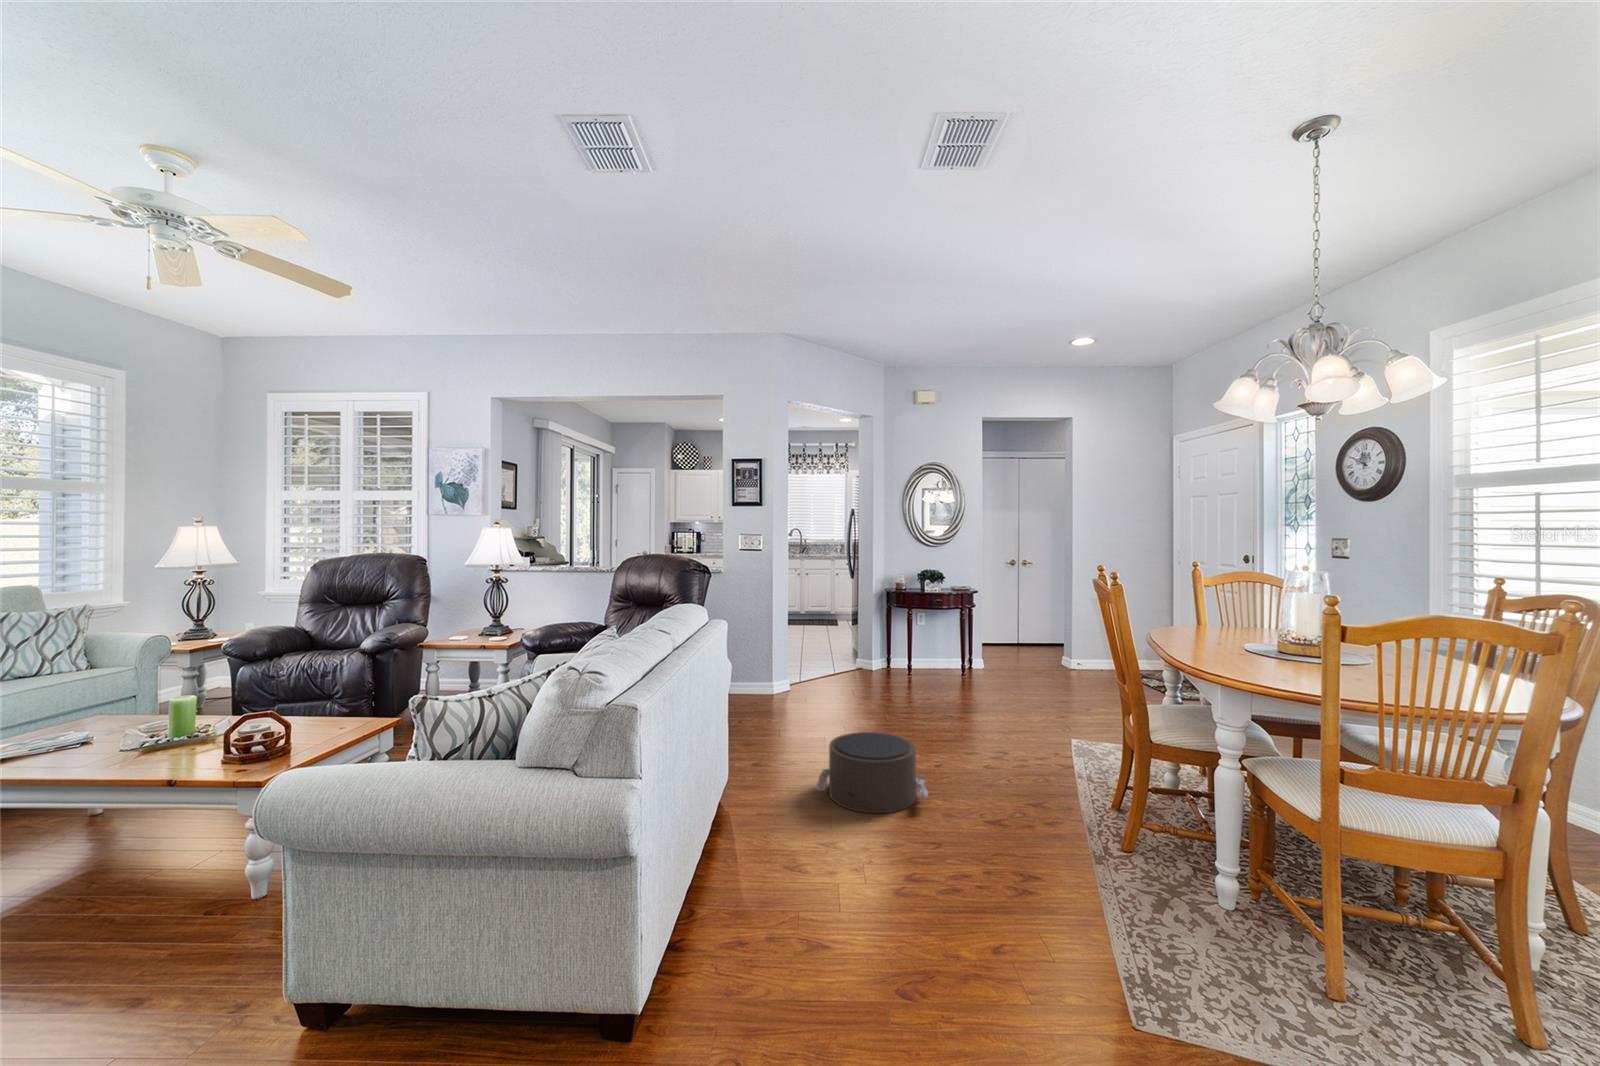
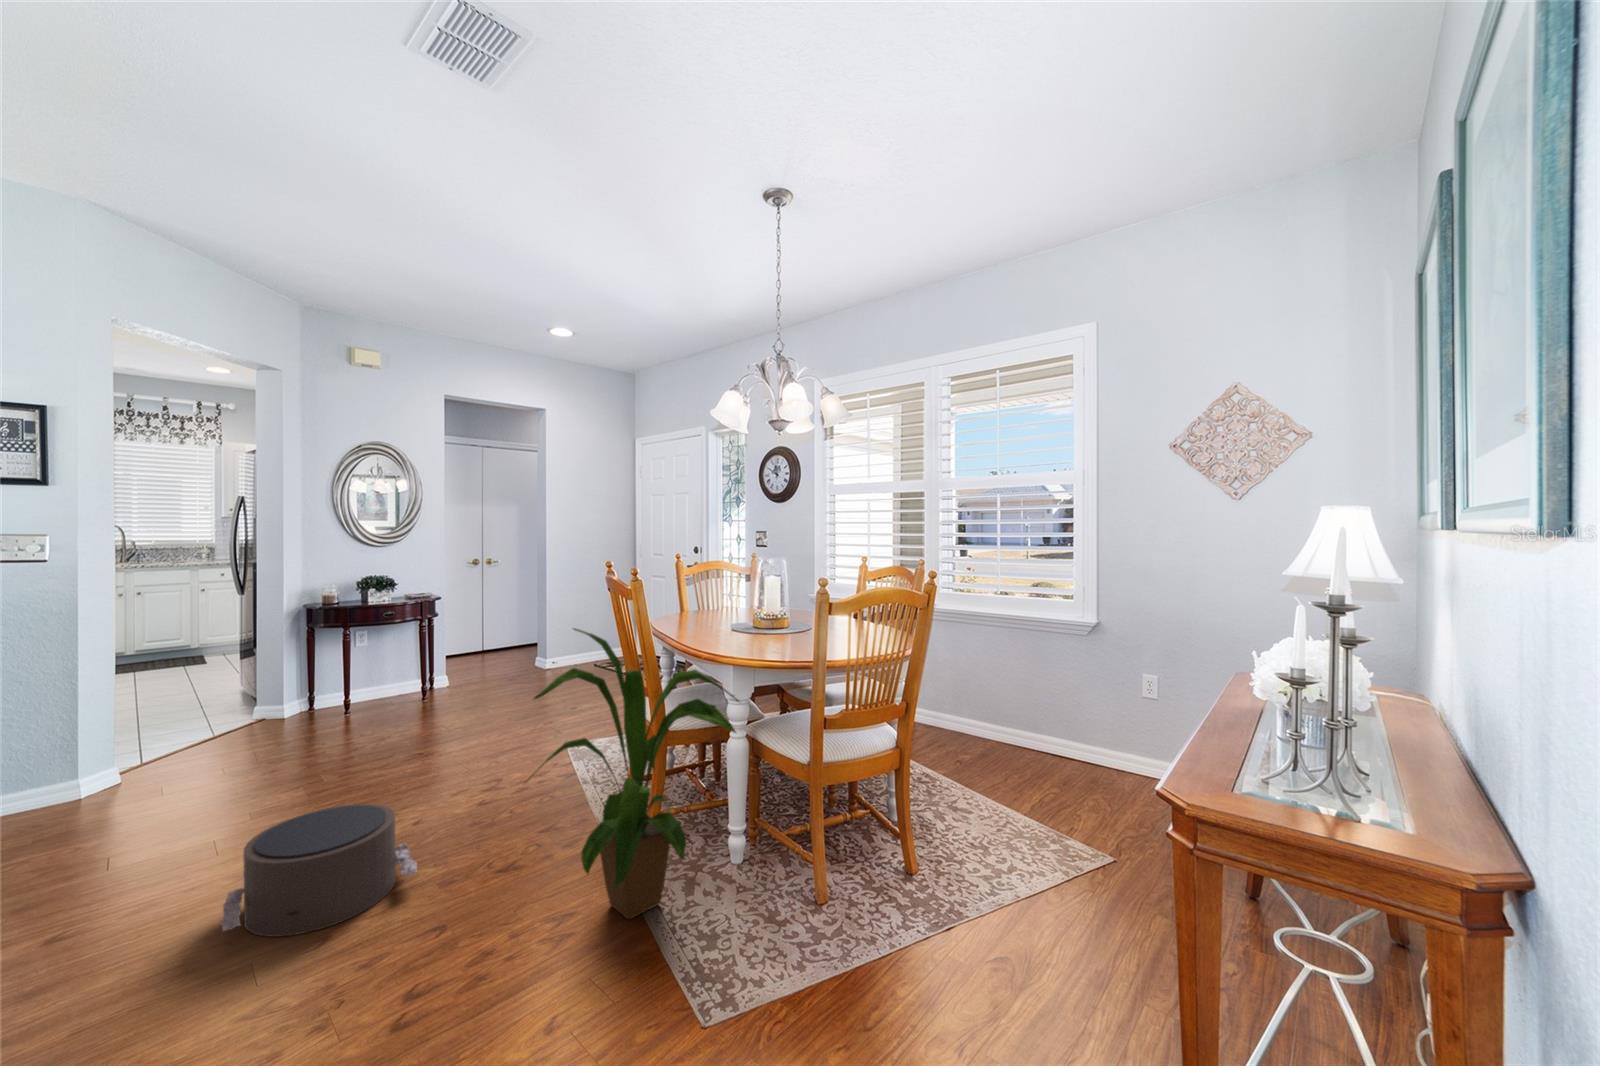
house plant: none [997,621,1226,907] -> present [527,628,738,919]

